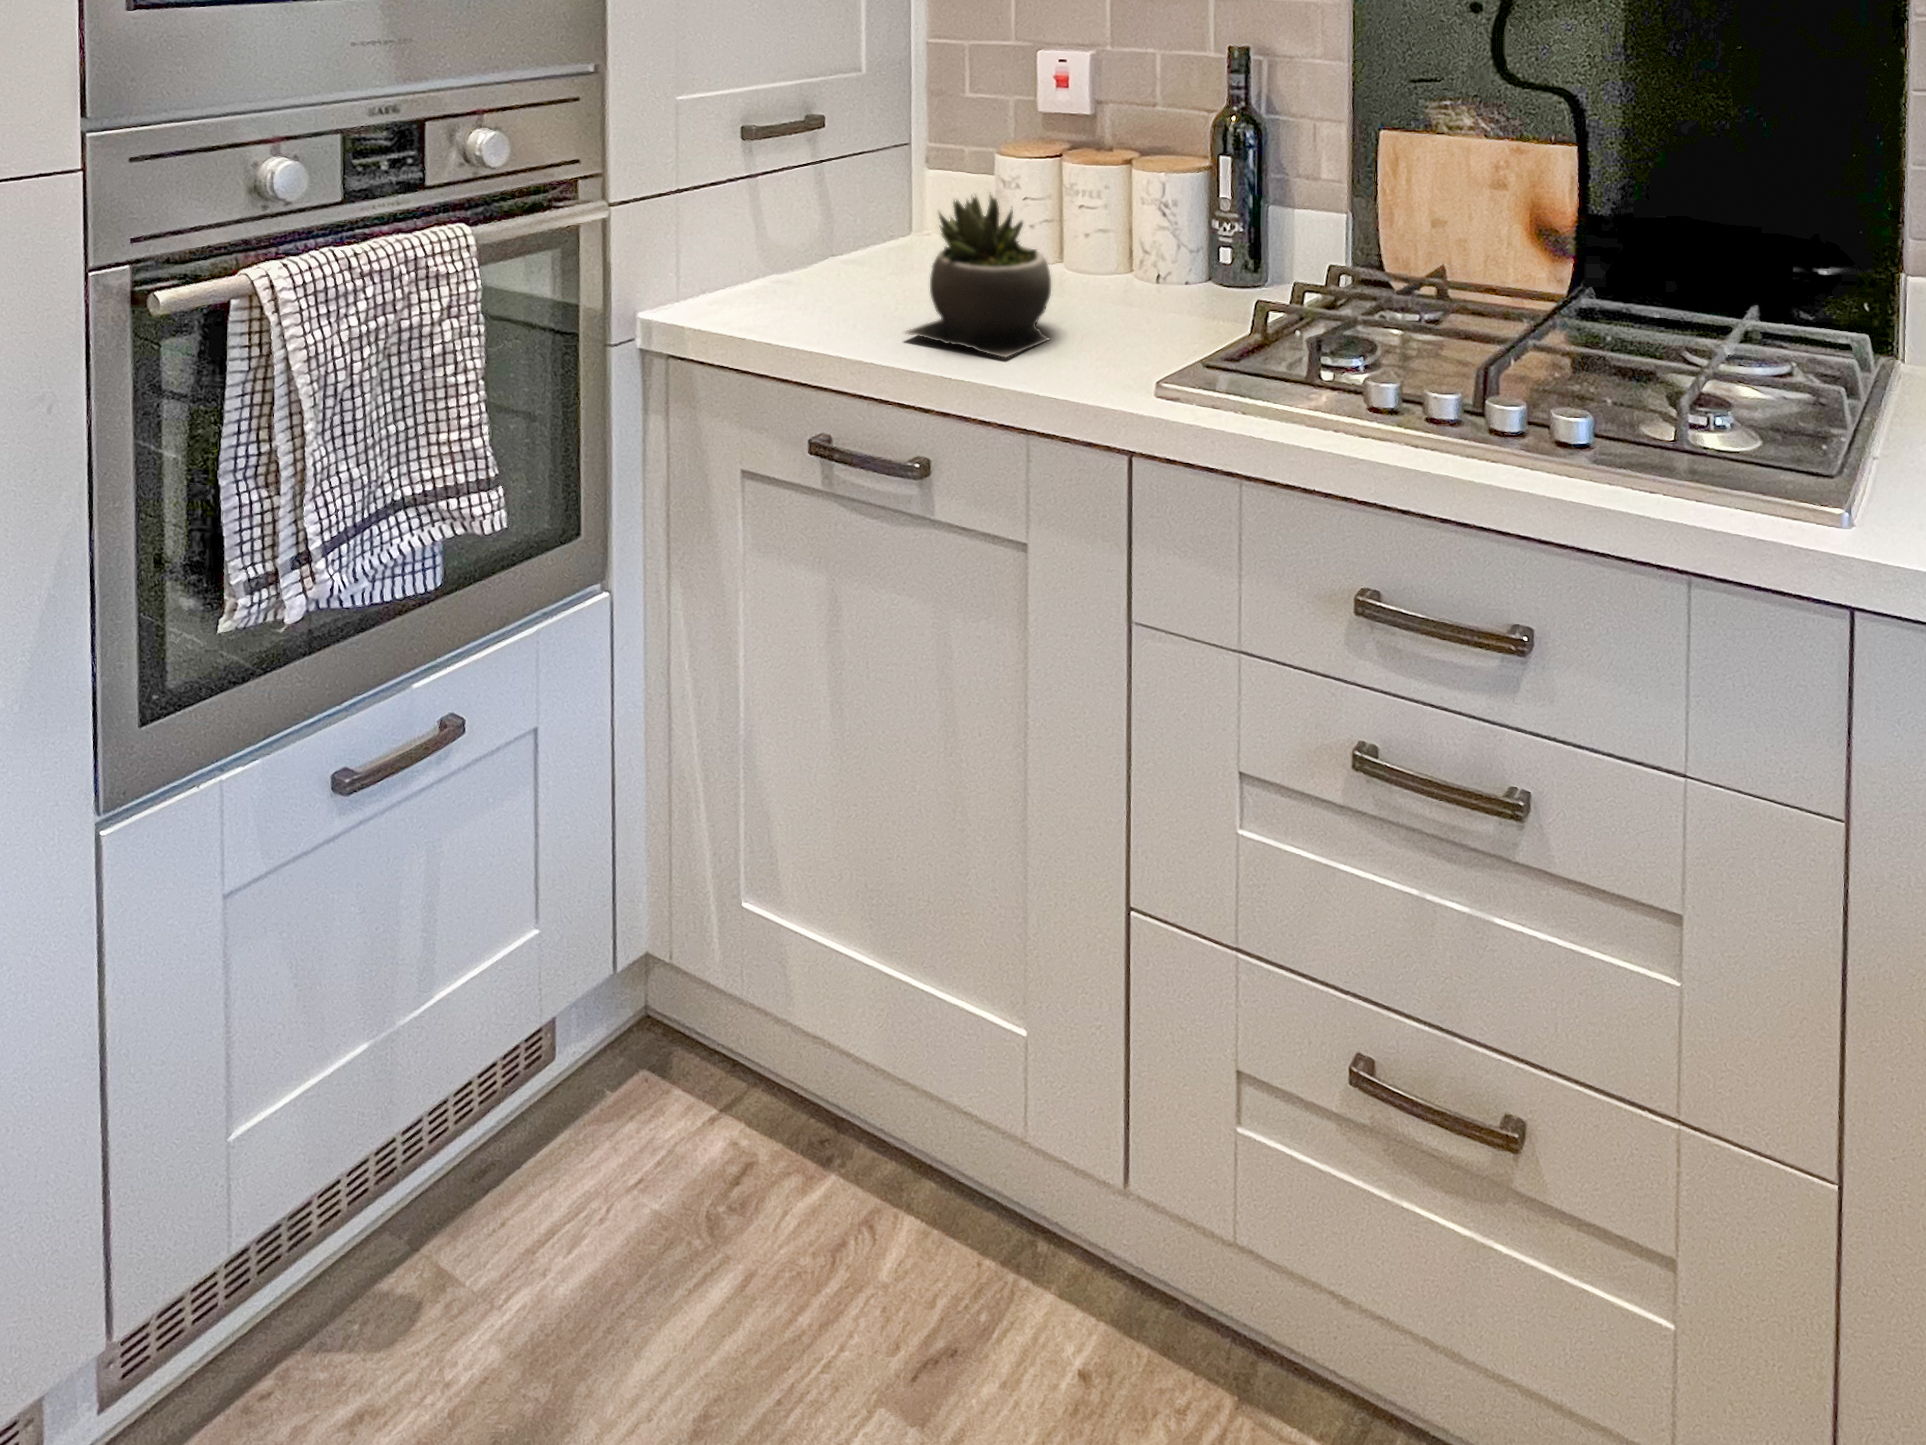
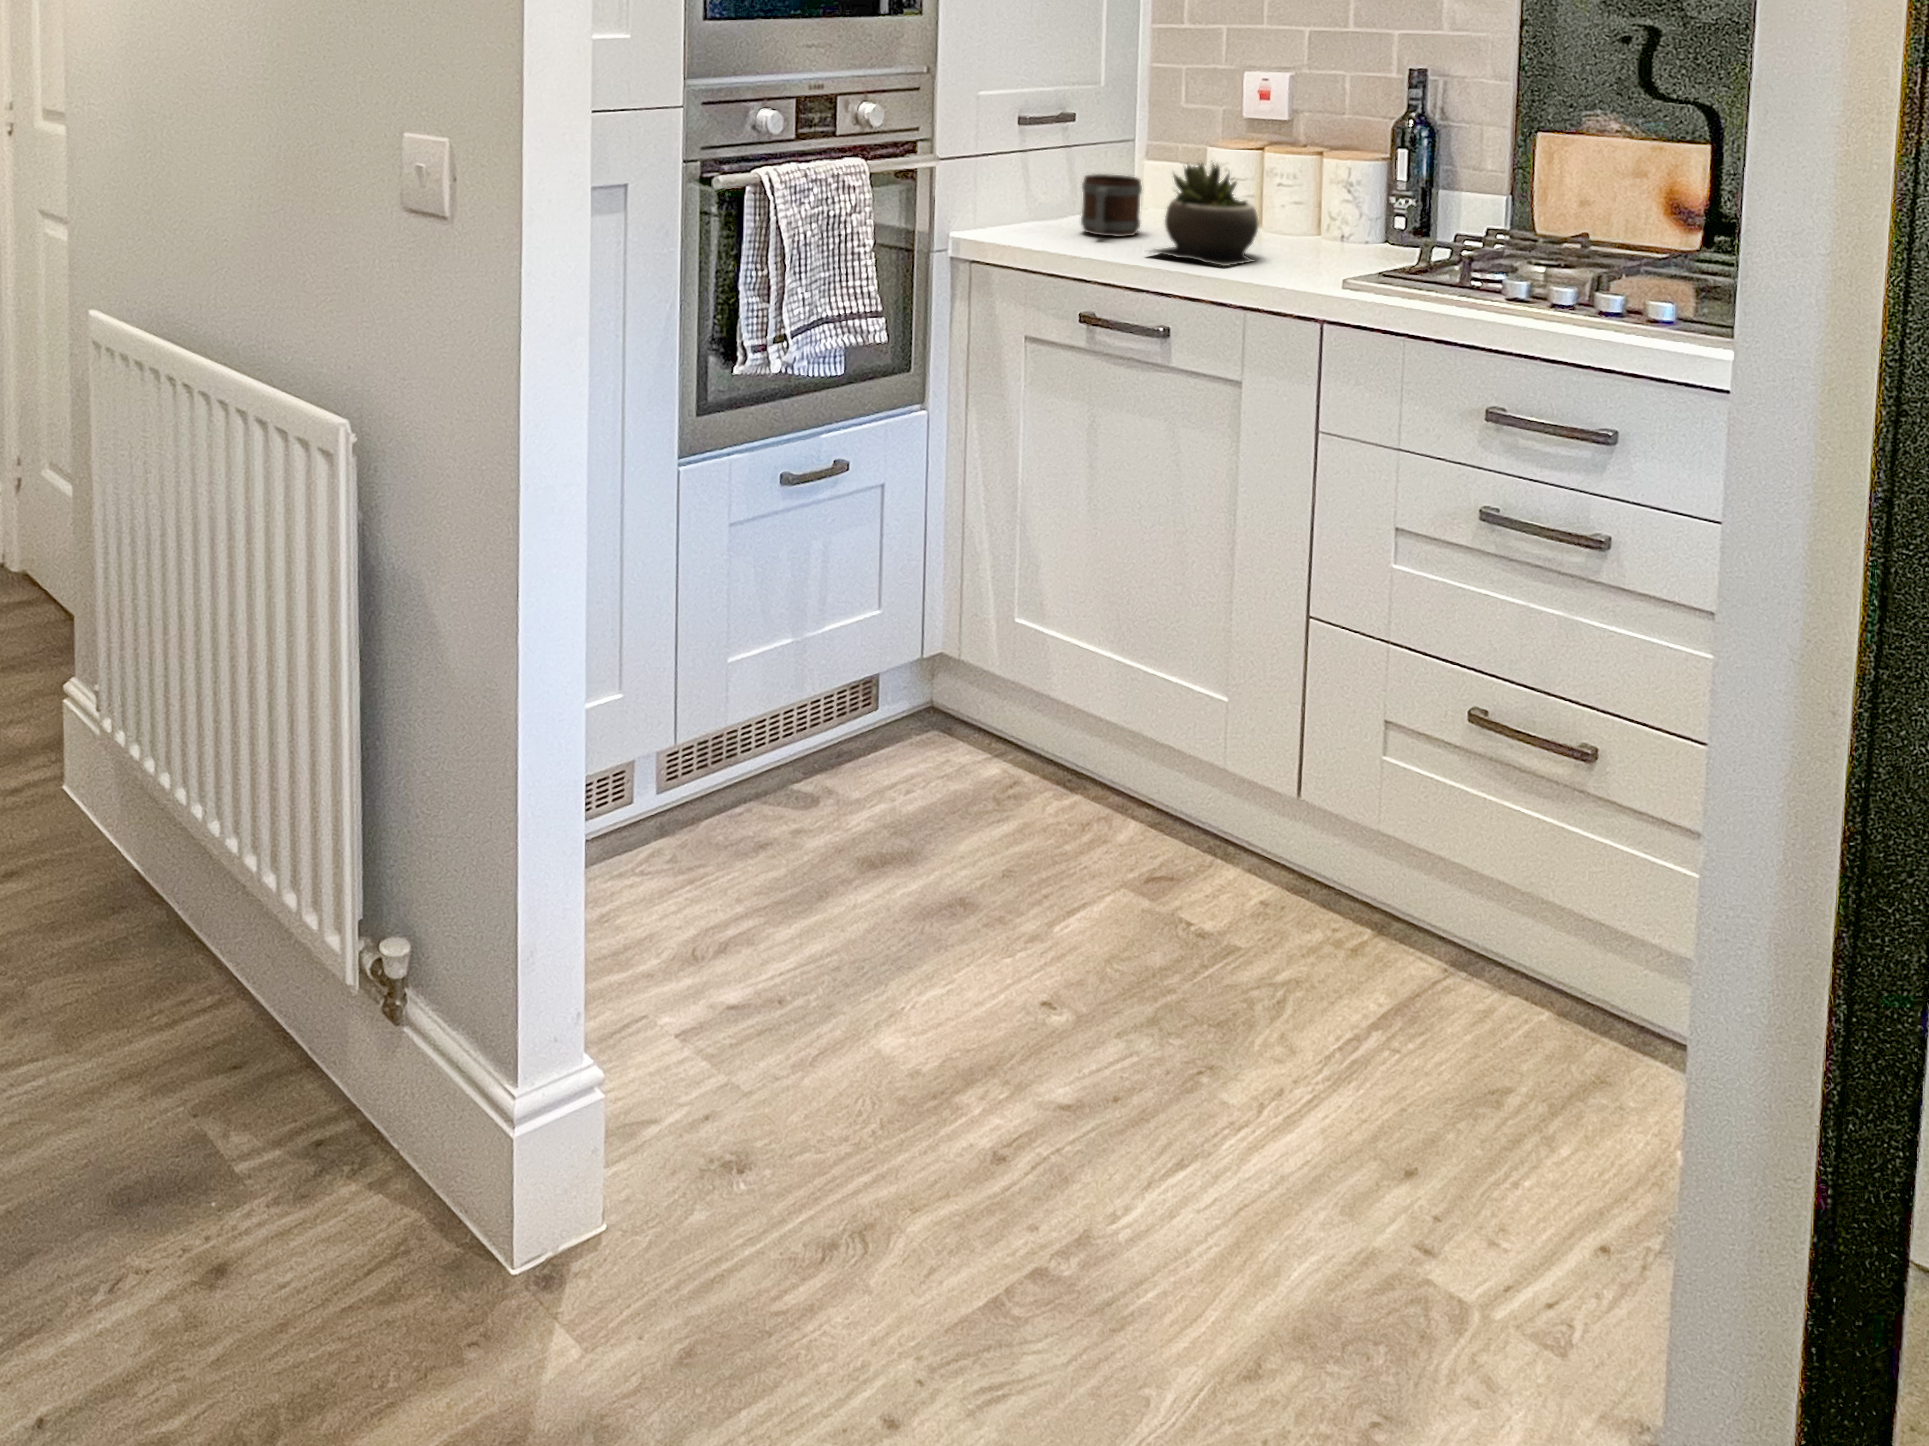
mug: none [832,203,910,296] -> present [1081,174,1142,237]

